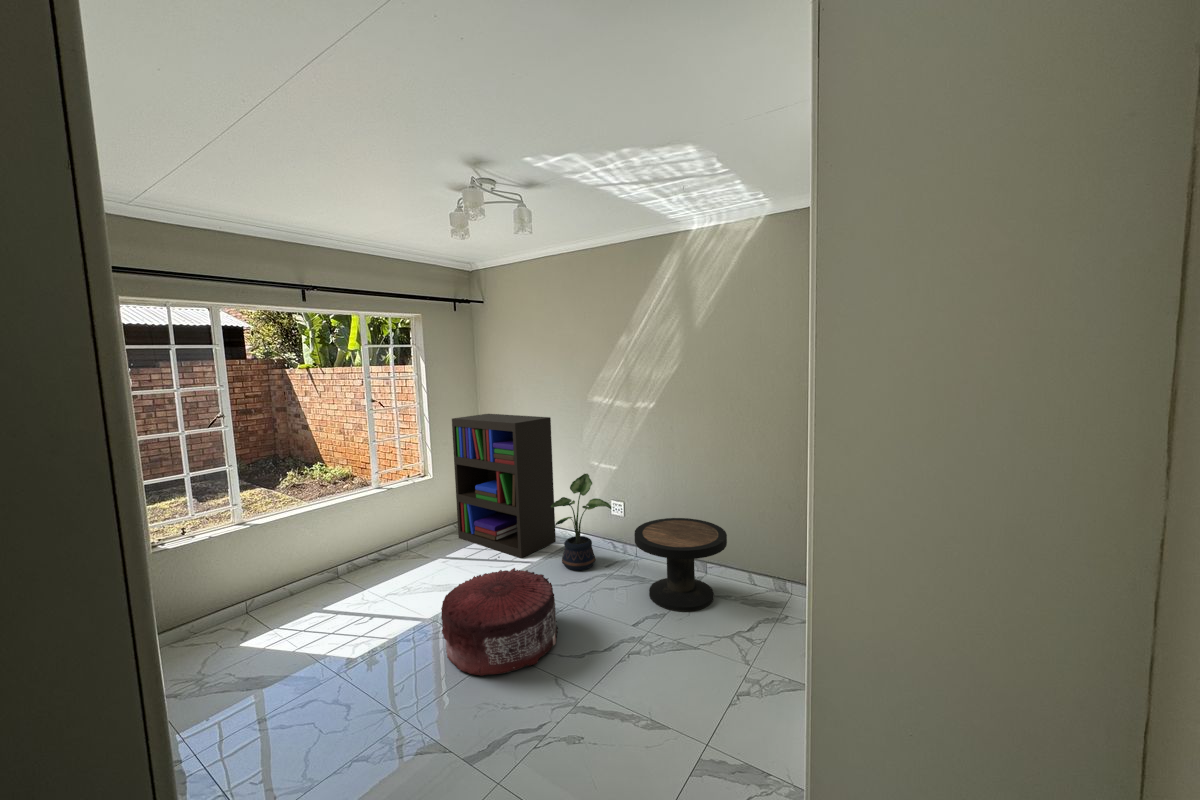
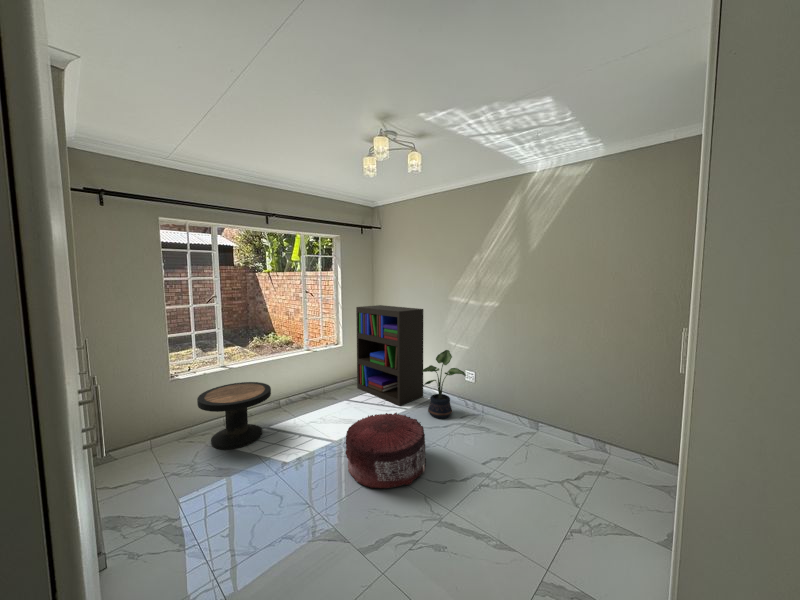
side table: present [634,518,727,611] -> present [197,382,271,449]

